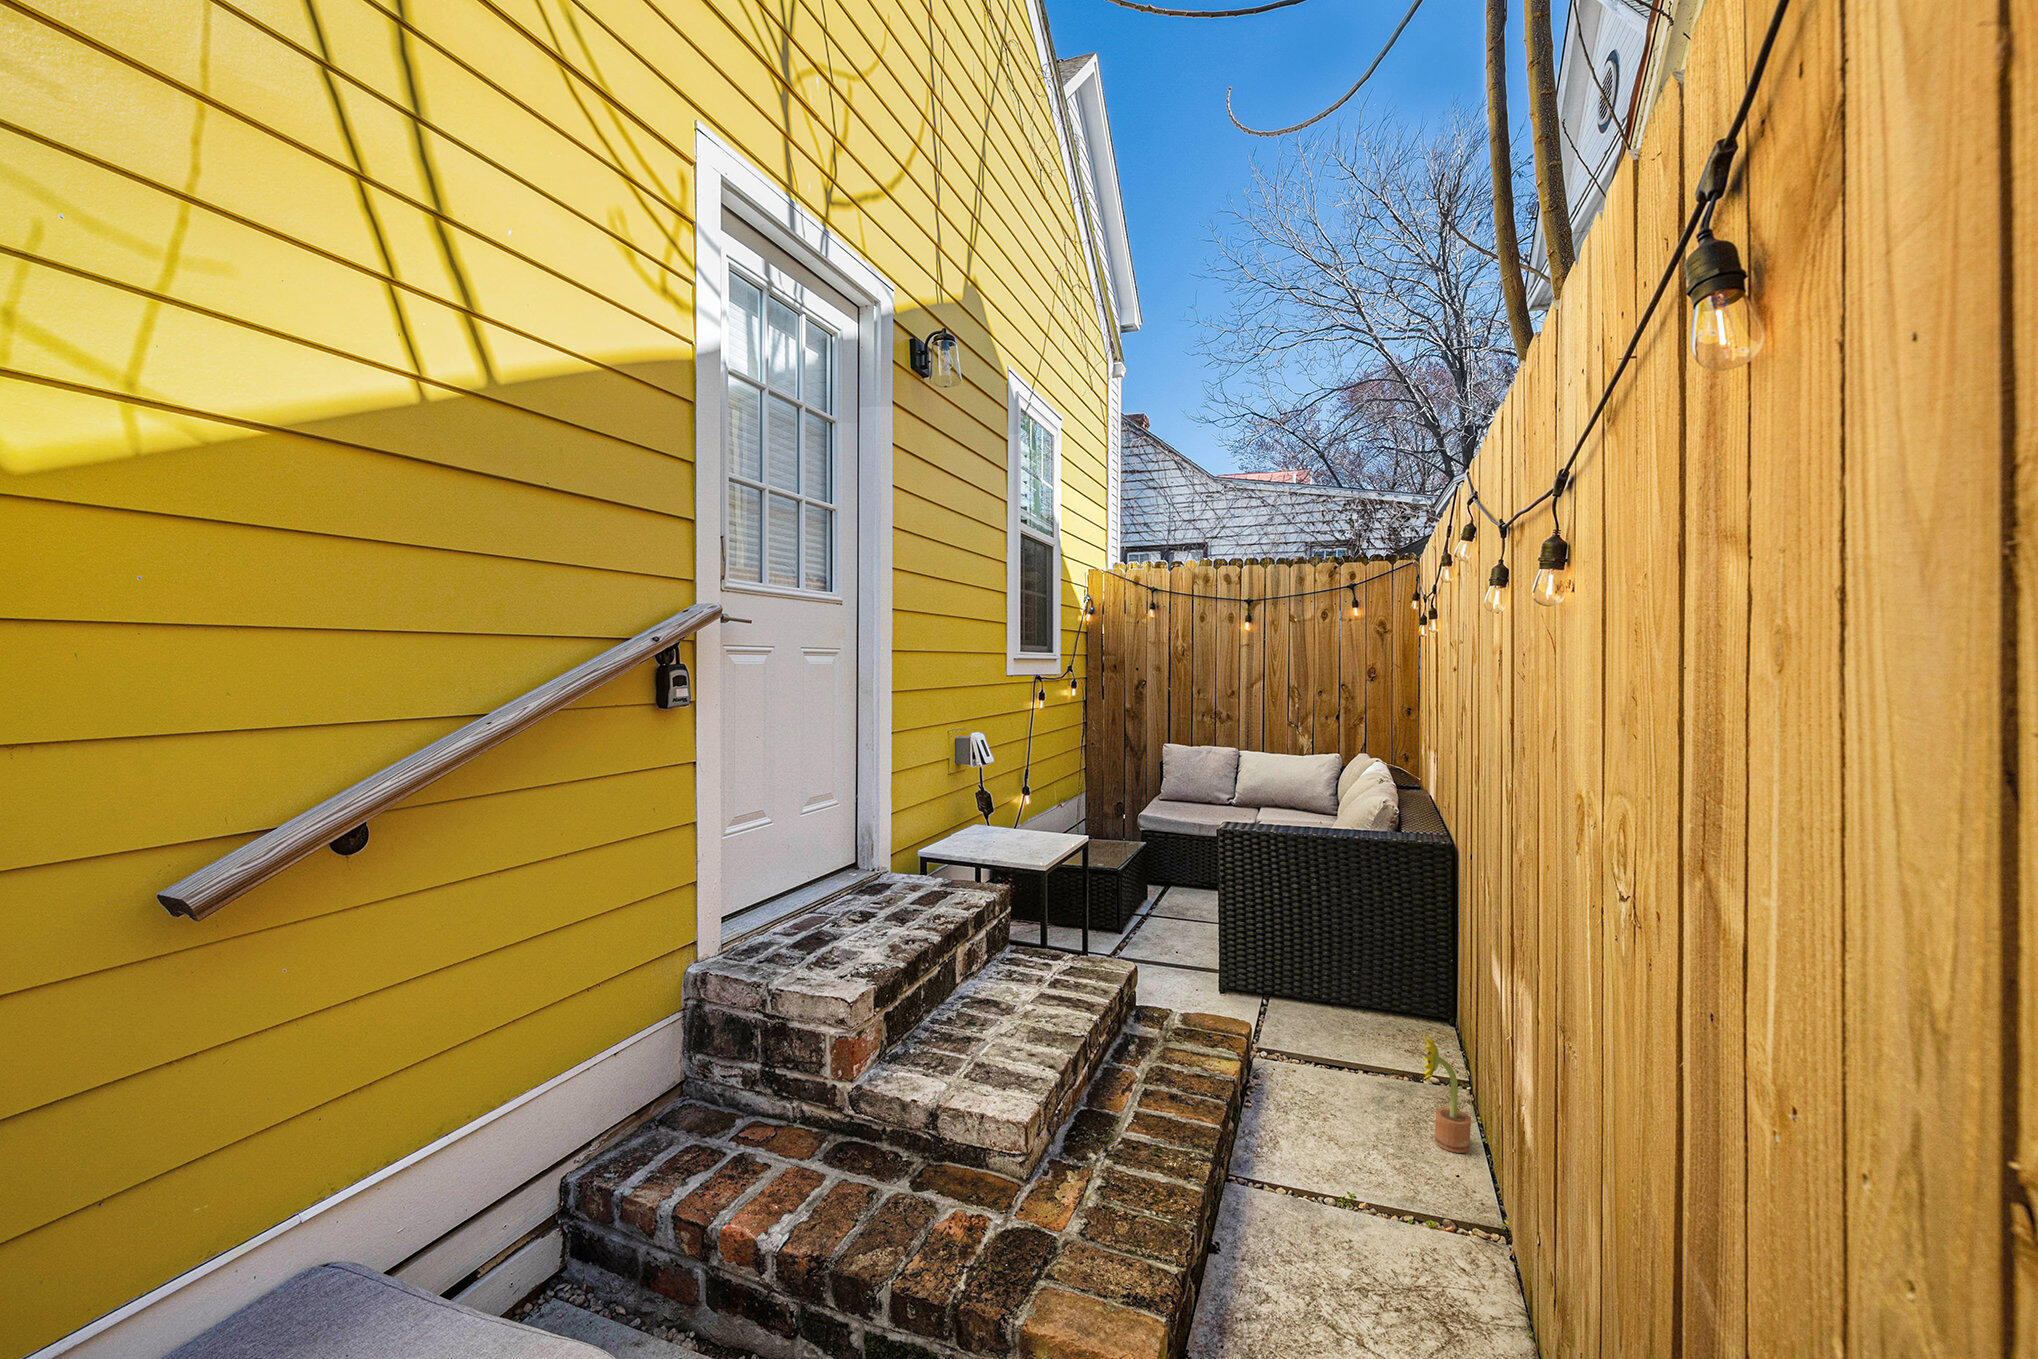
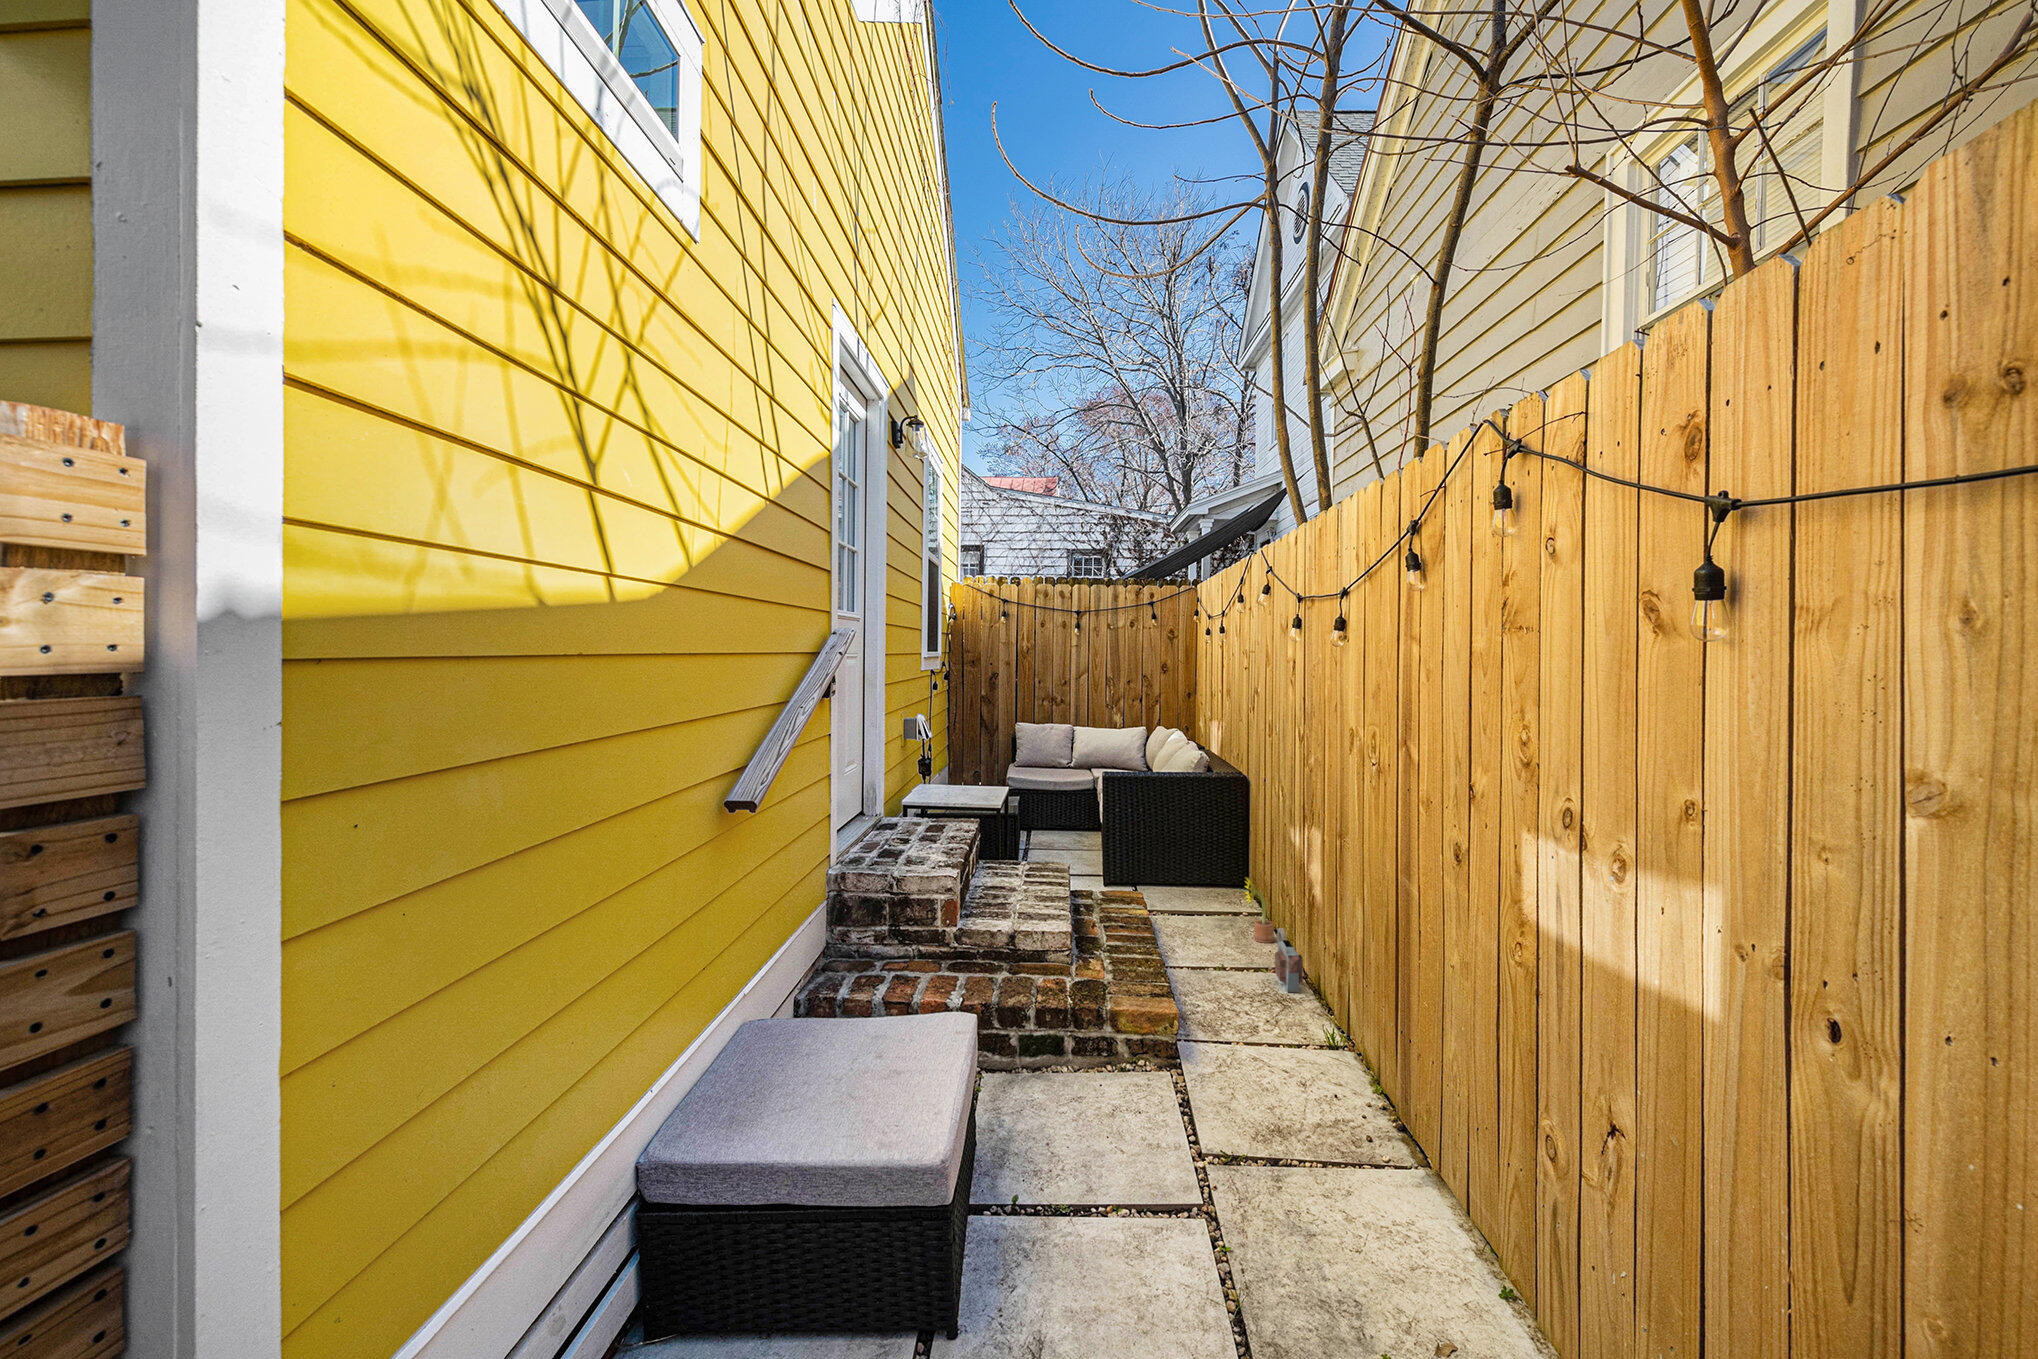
watering can: none [1446,1152,1498,1296] -> present [1275,928,1303,992]

